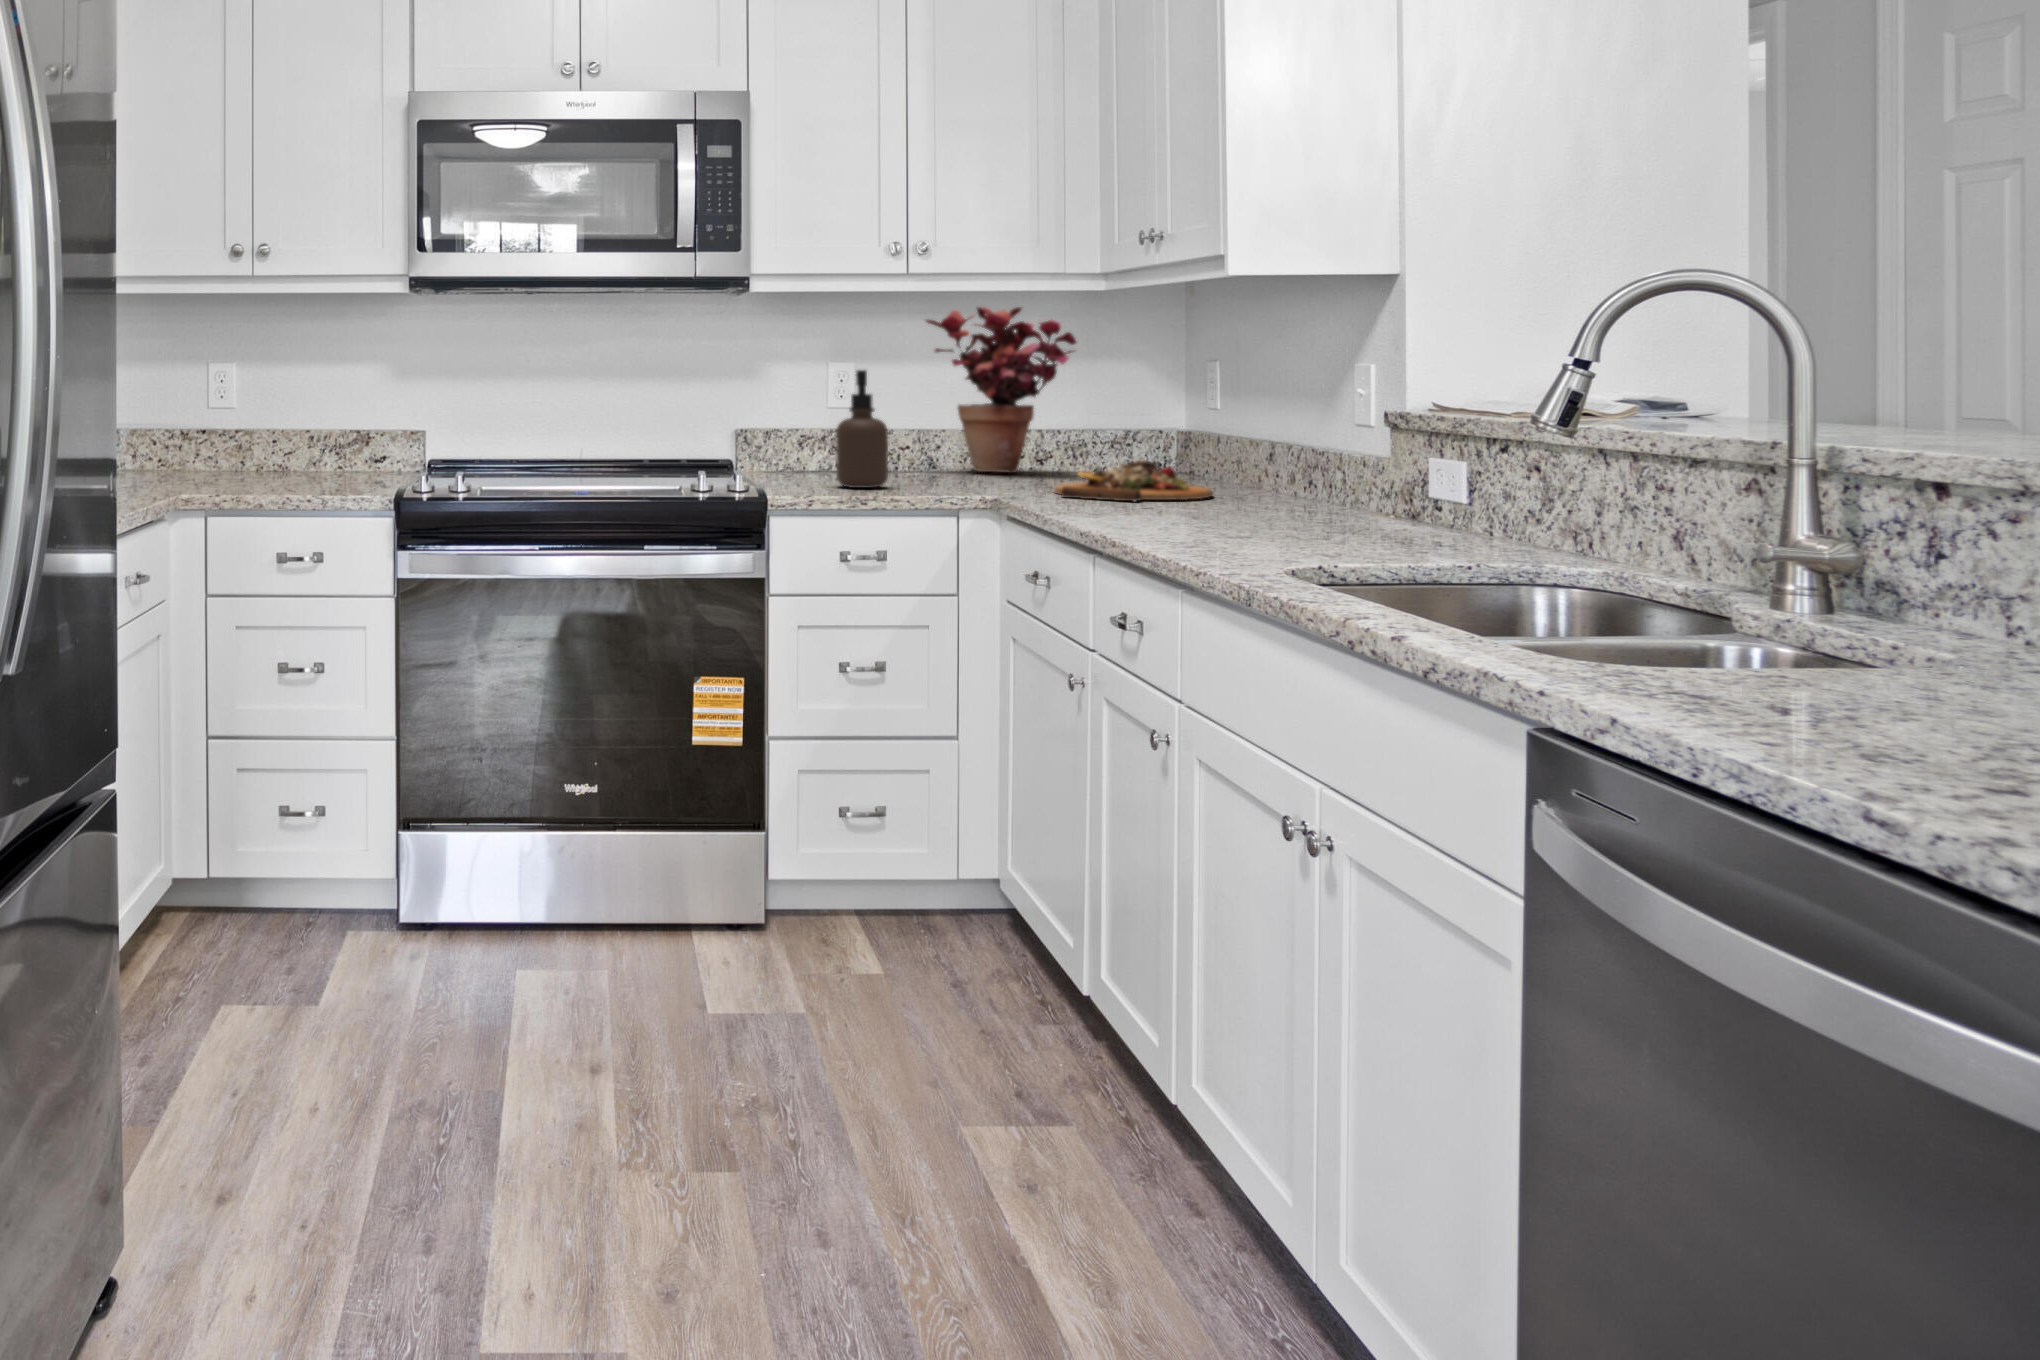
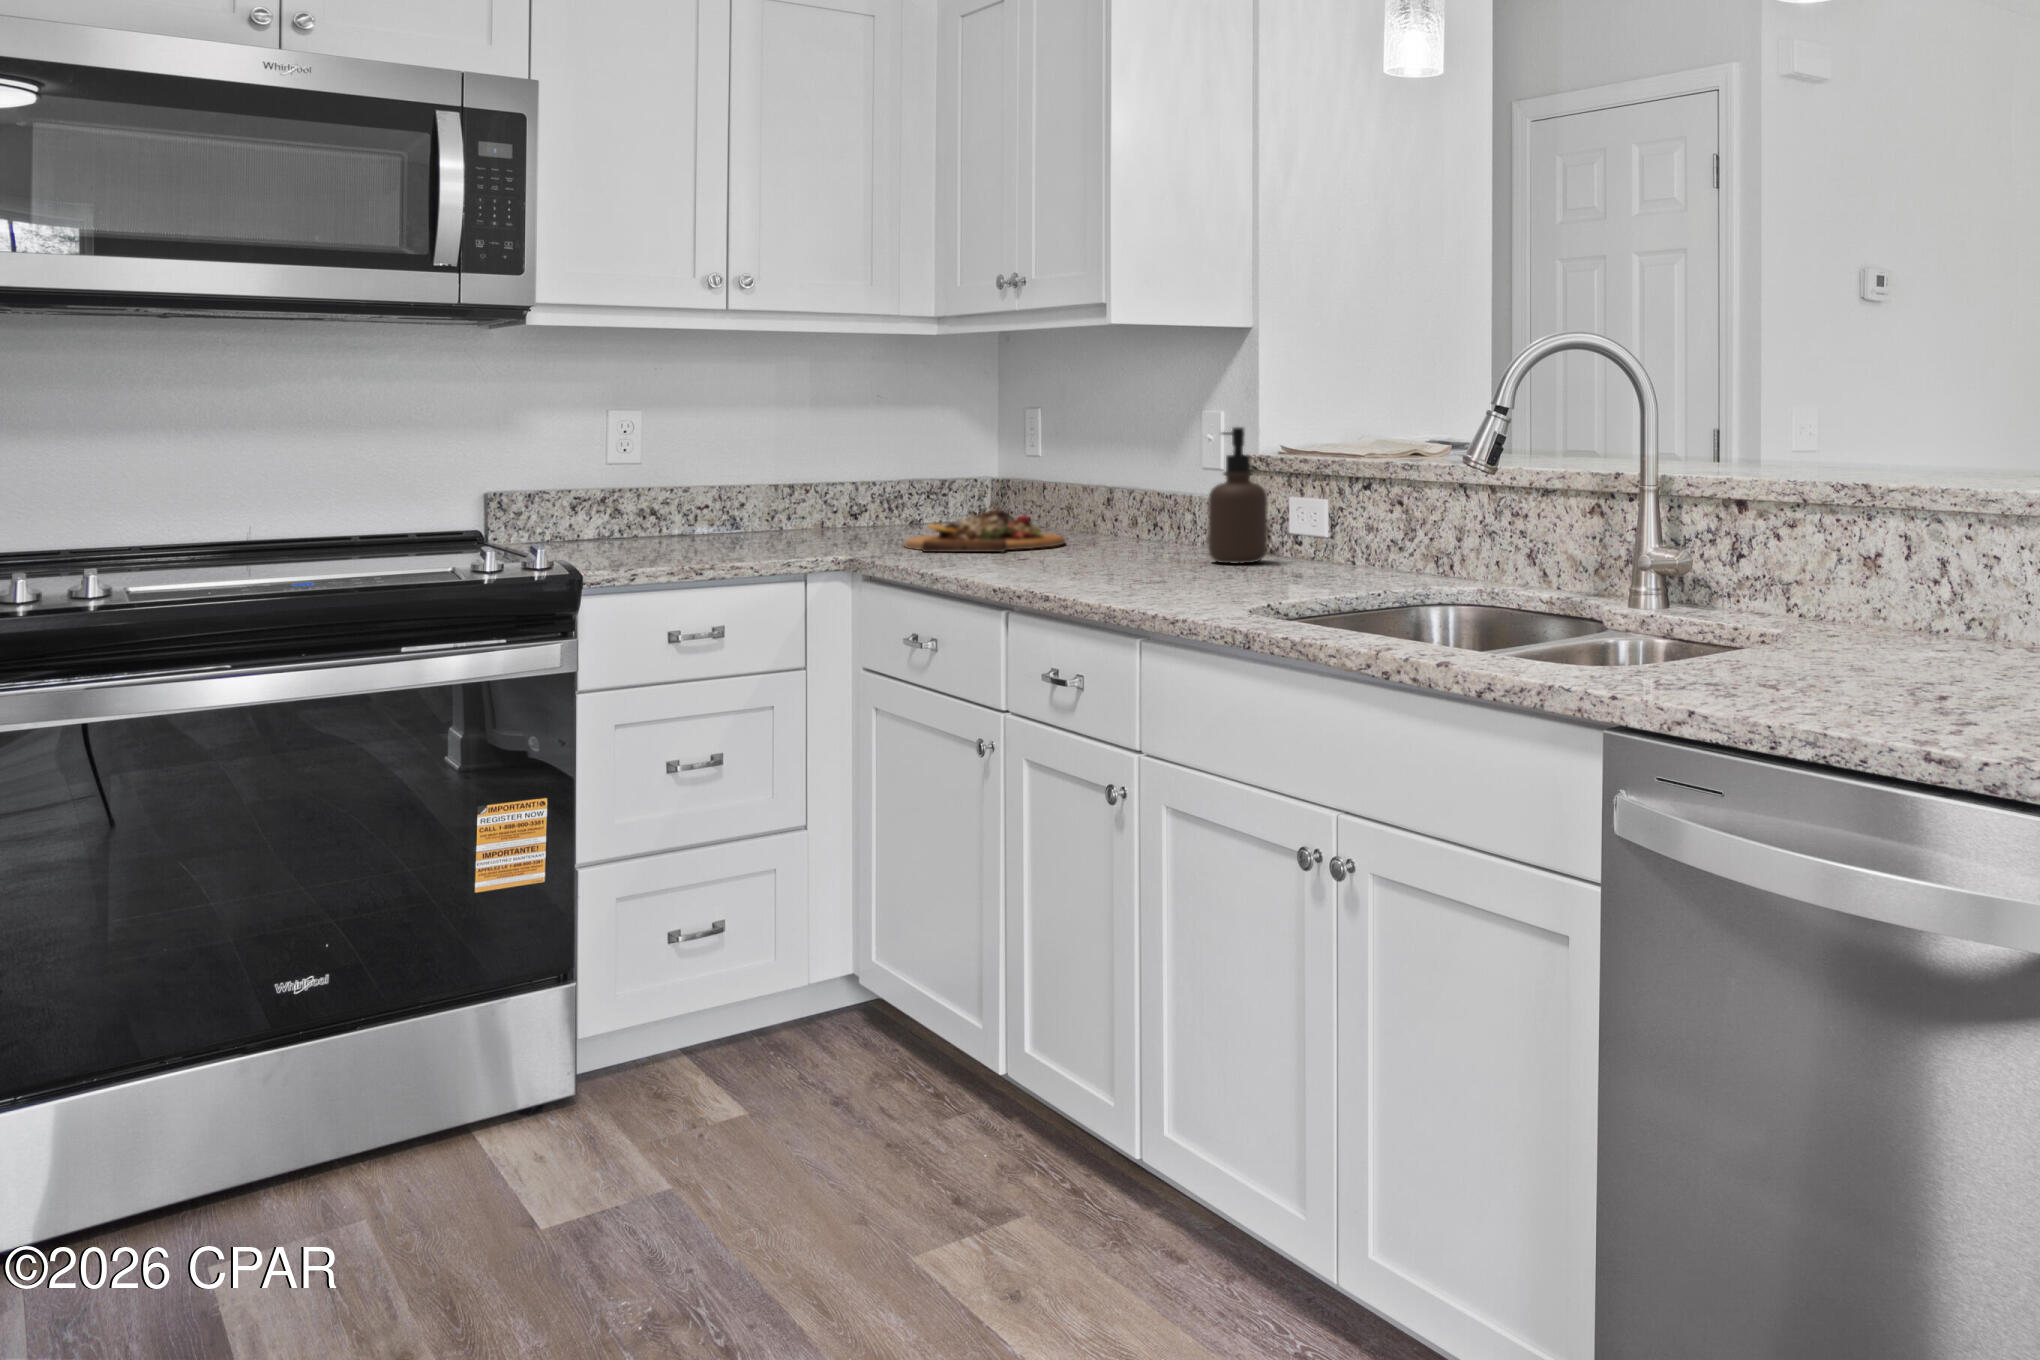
potted plant: present [926,307,1076,473] -> none [732,351,907,530]
soap dispenser: present [836,370,888,488] -> present [1208,427,1268,564]

